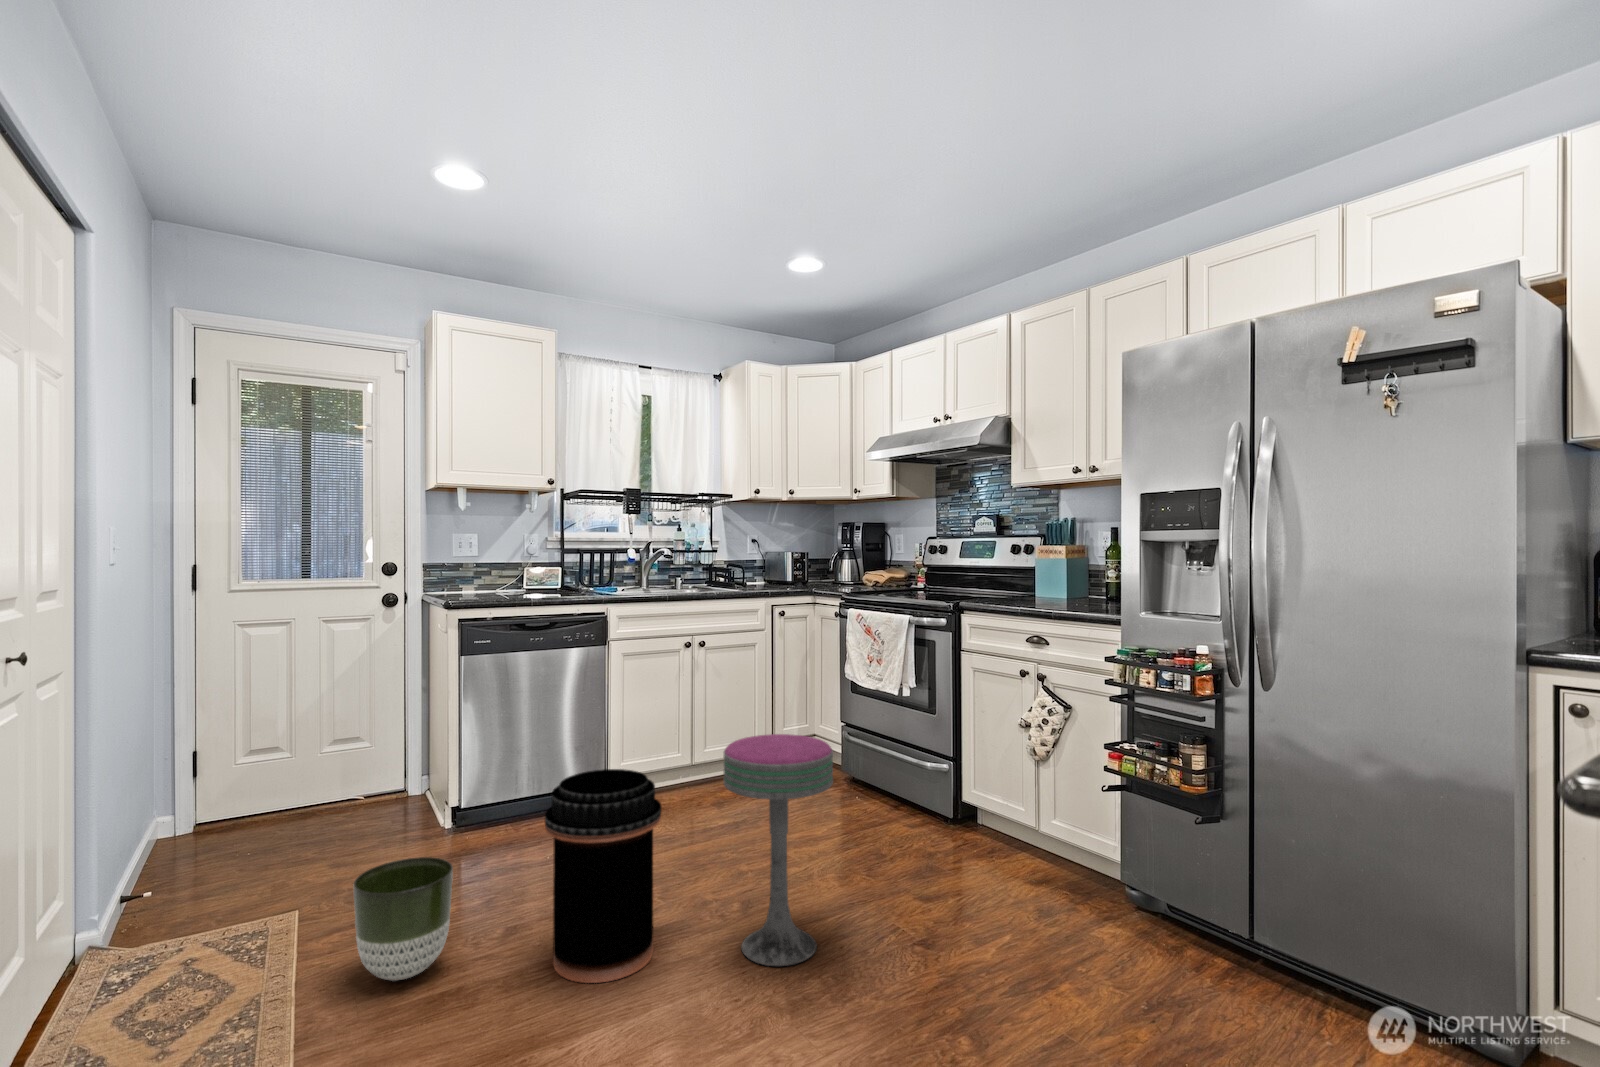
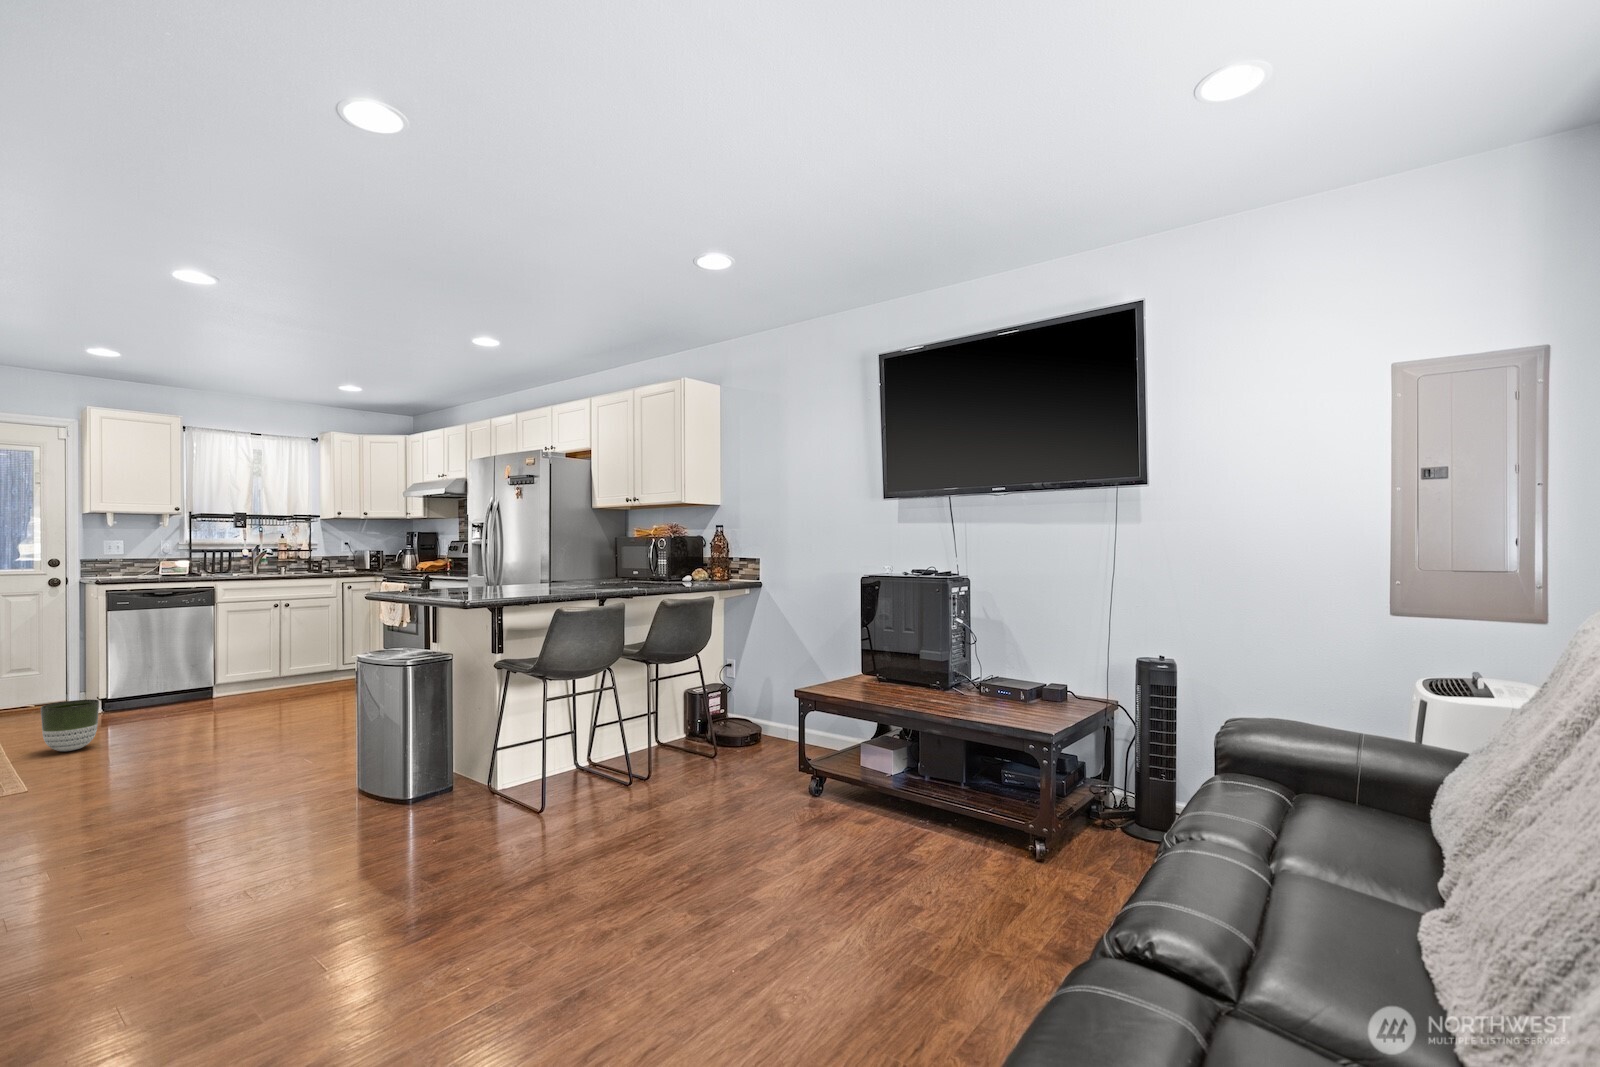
bar stool: present [724,734,833,966] -> none [253,635,313,733]
trash can: present [545,769,662,983] -> none [152,654,220,744]

